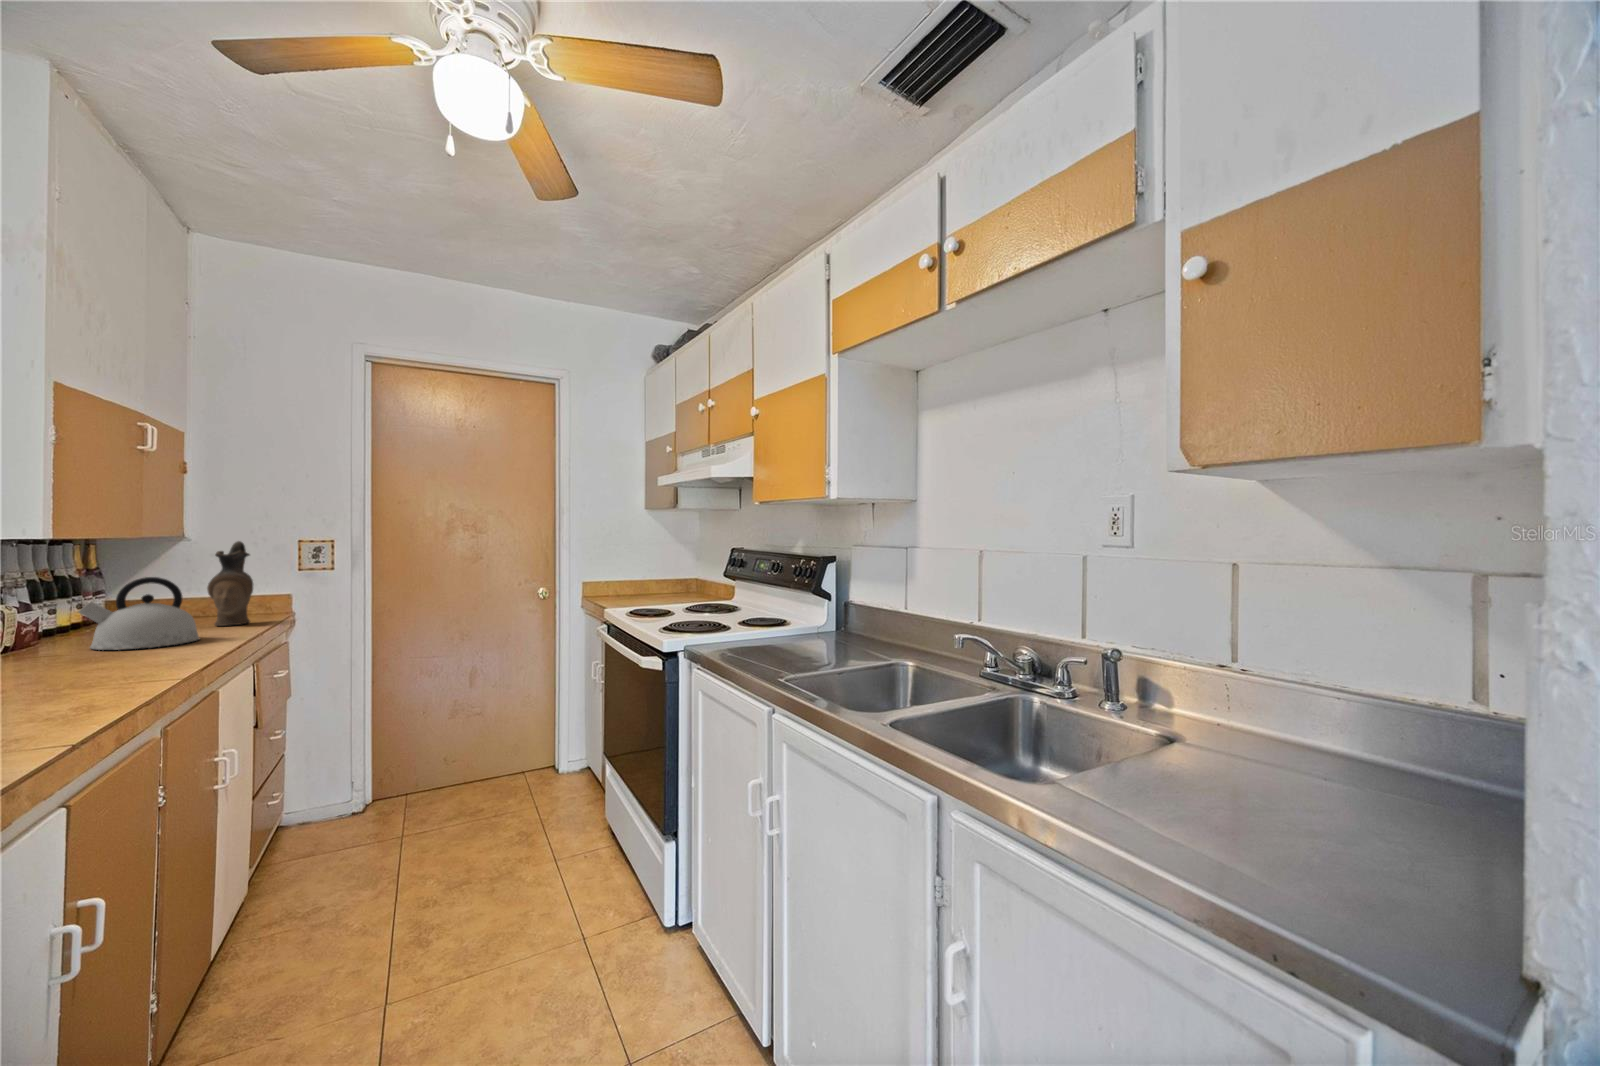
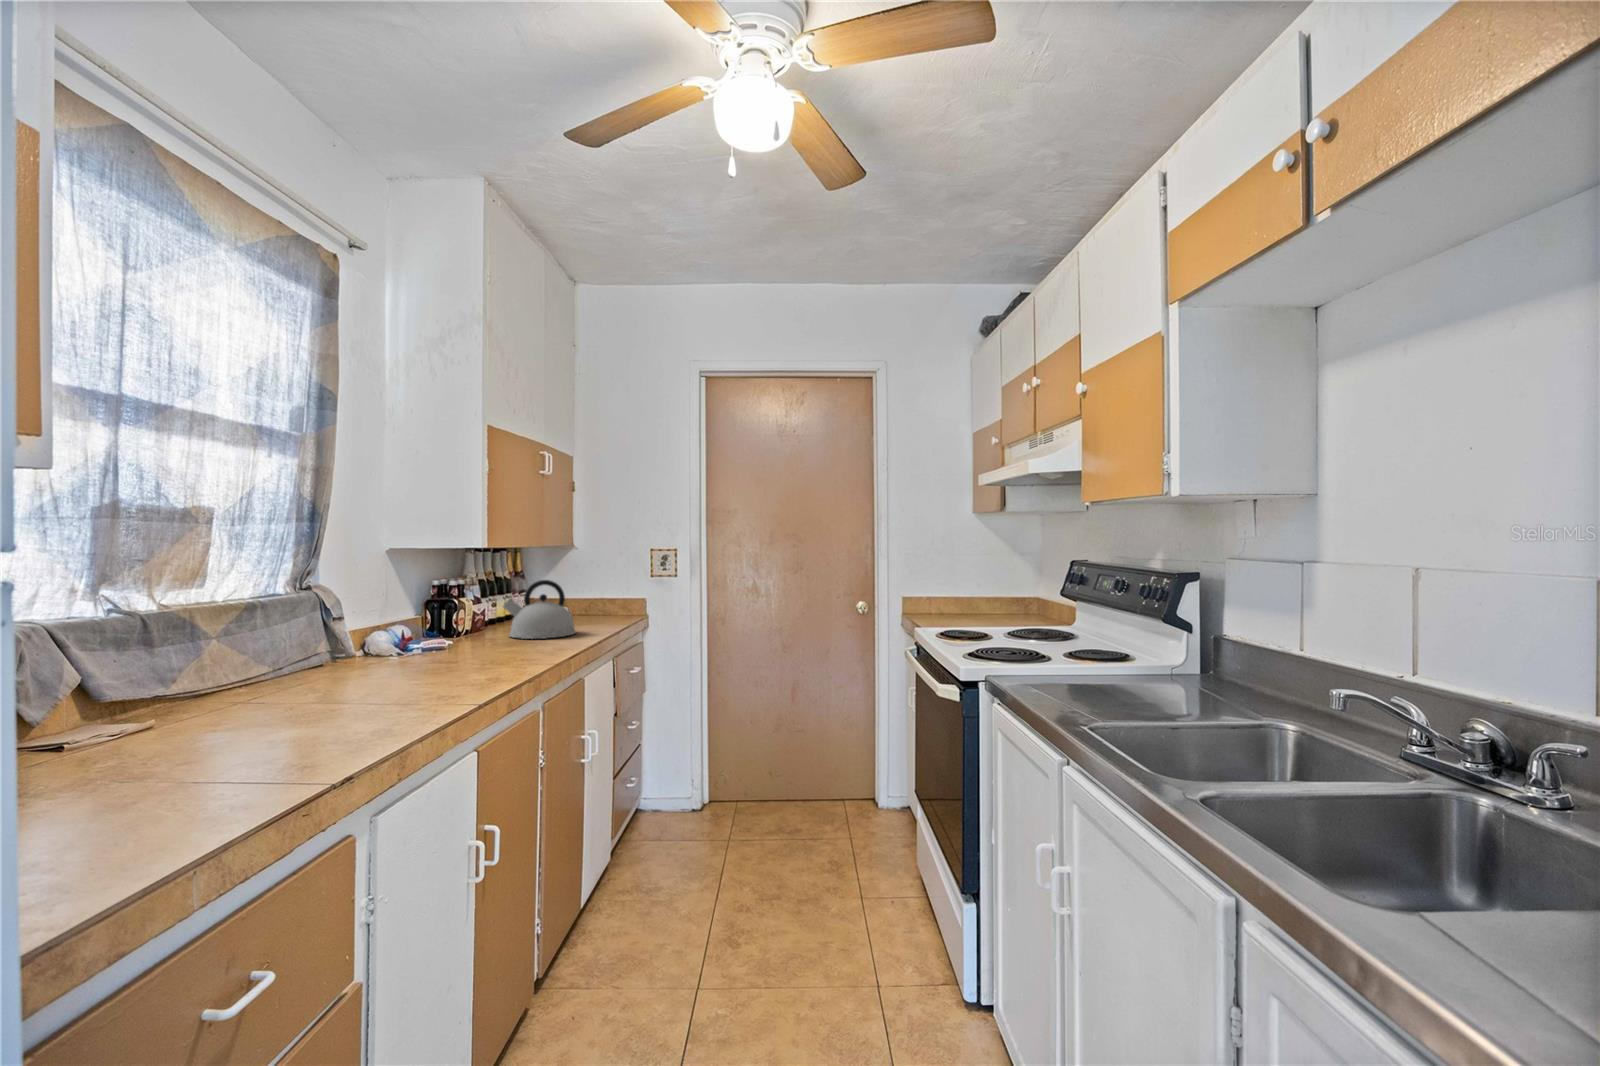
ceramic pitcher: present [207,541,253,626] -> none [585,550,616,622]

